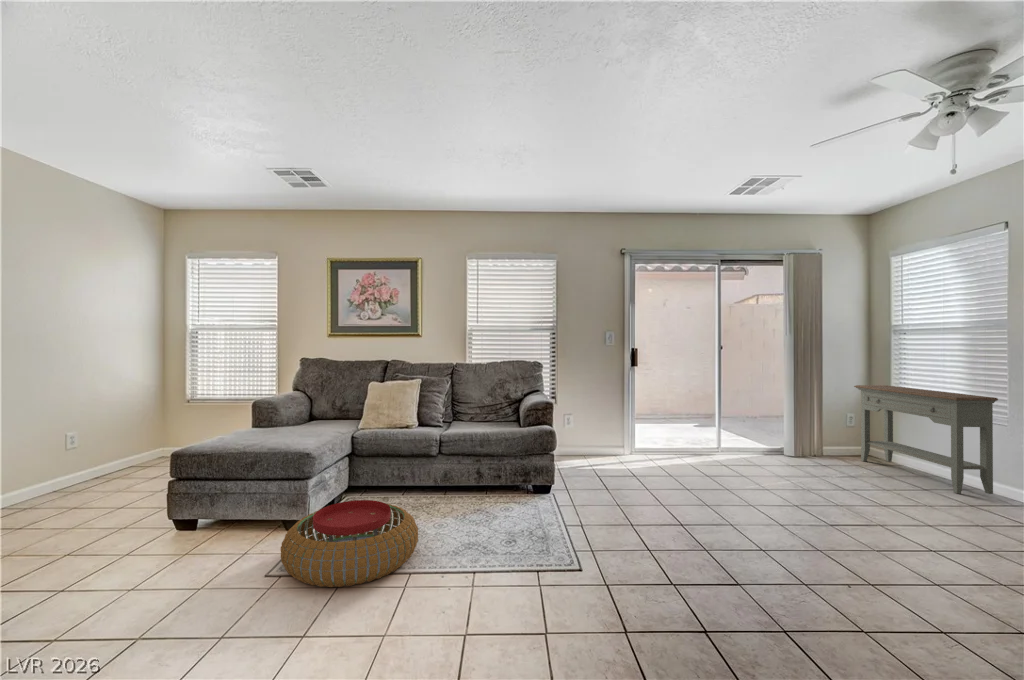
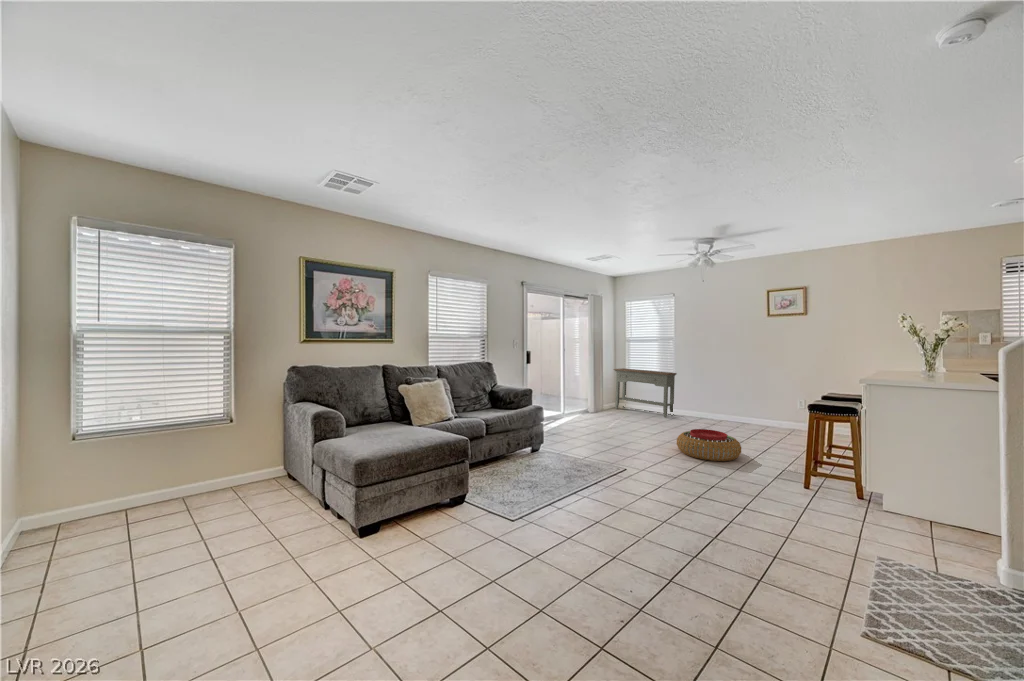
pouf: present [281,500,418,587] -> present [677,429,741,461]

